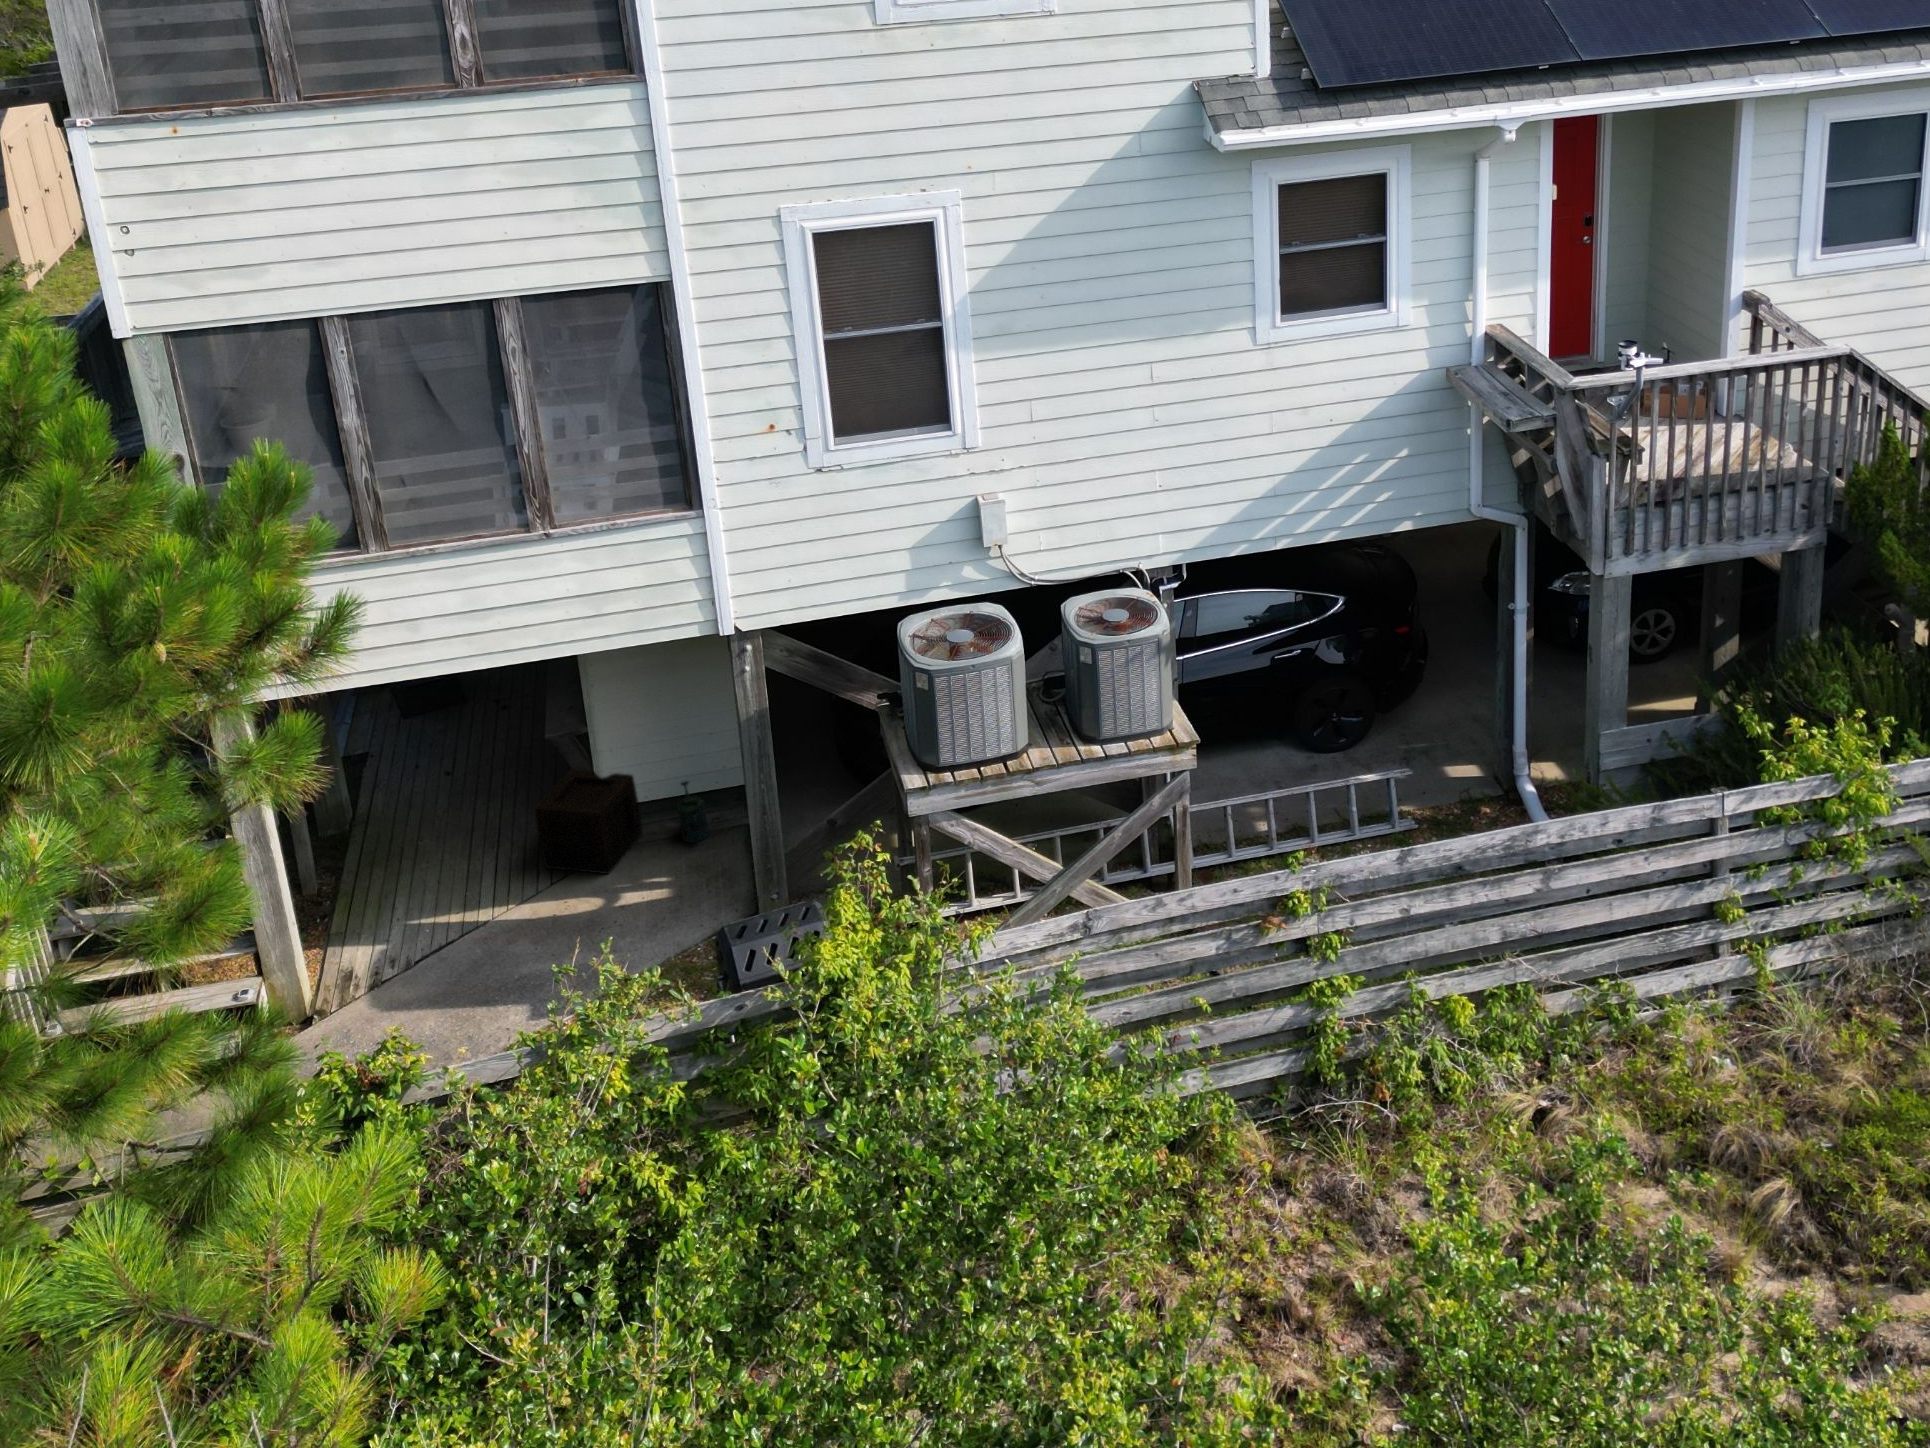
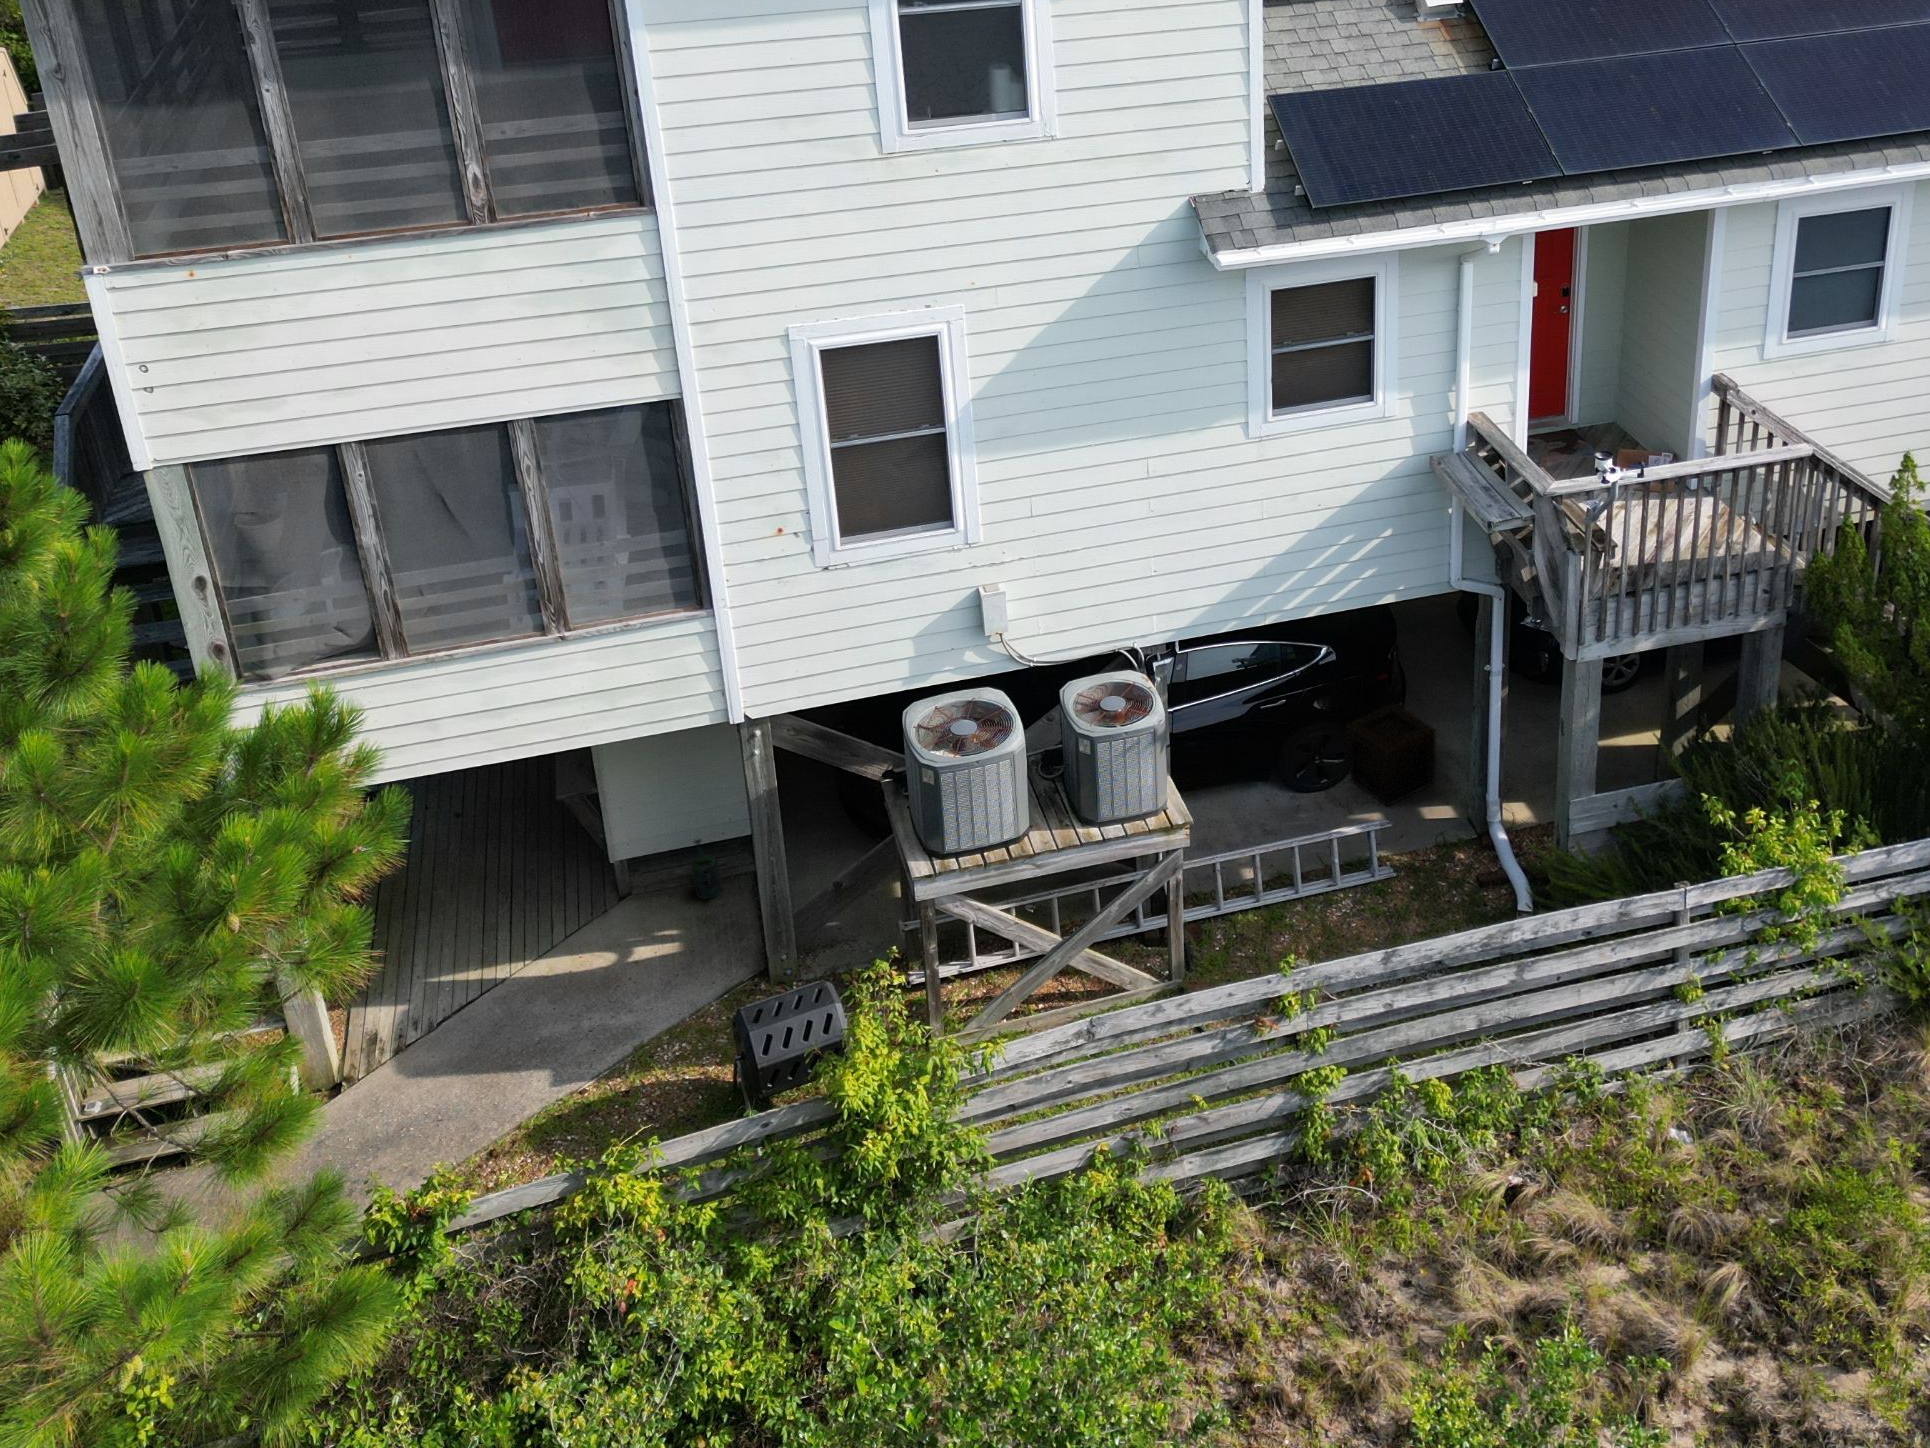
wooden crate: present [534,770,642,874] -> present [1345,703,1436,806]

